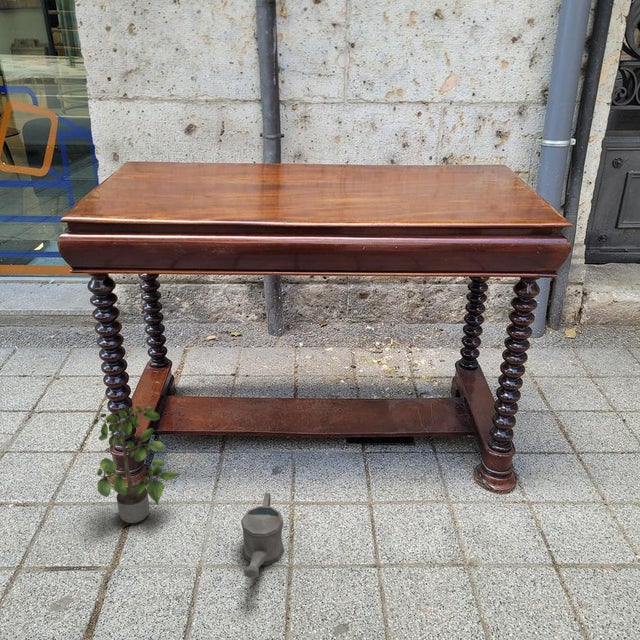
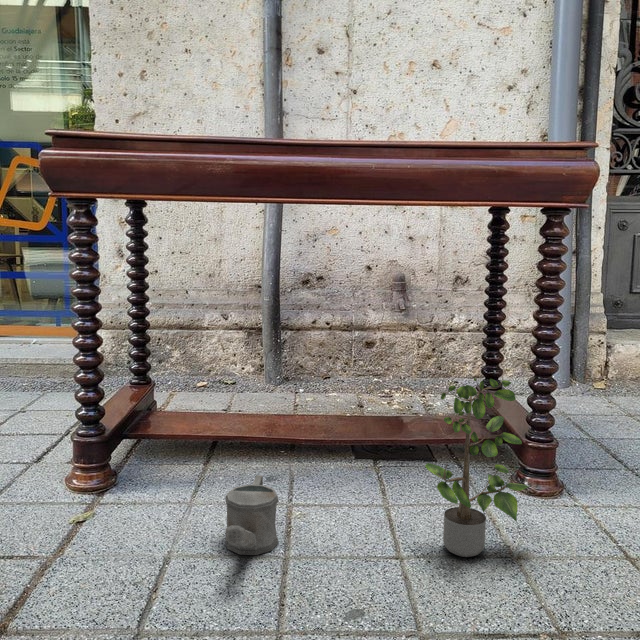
potted plant: present [94,405,180,523] -> present [425,378,530,557]

